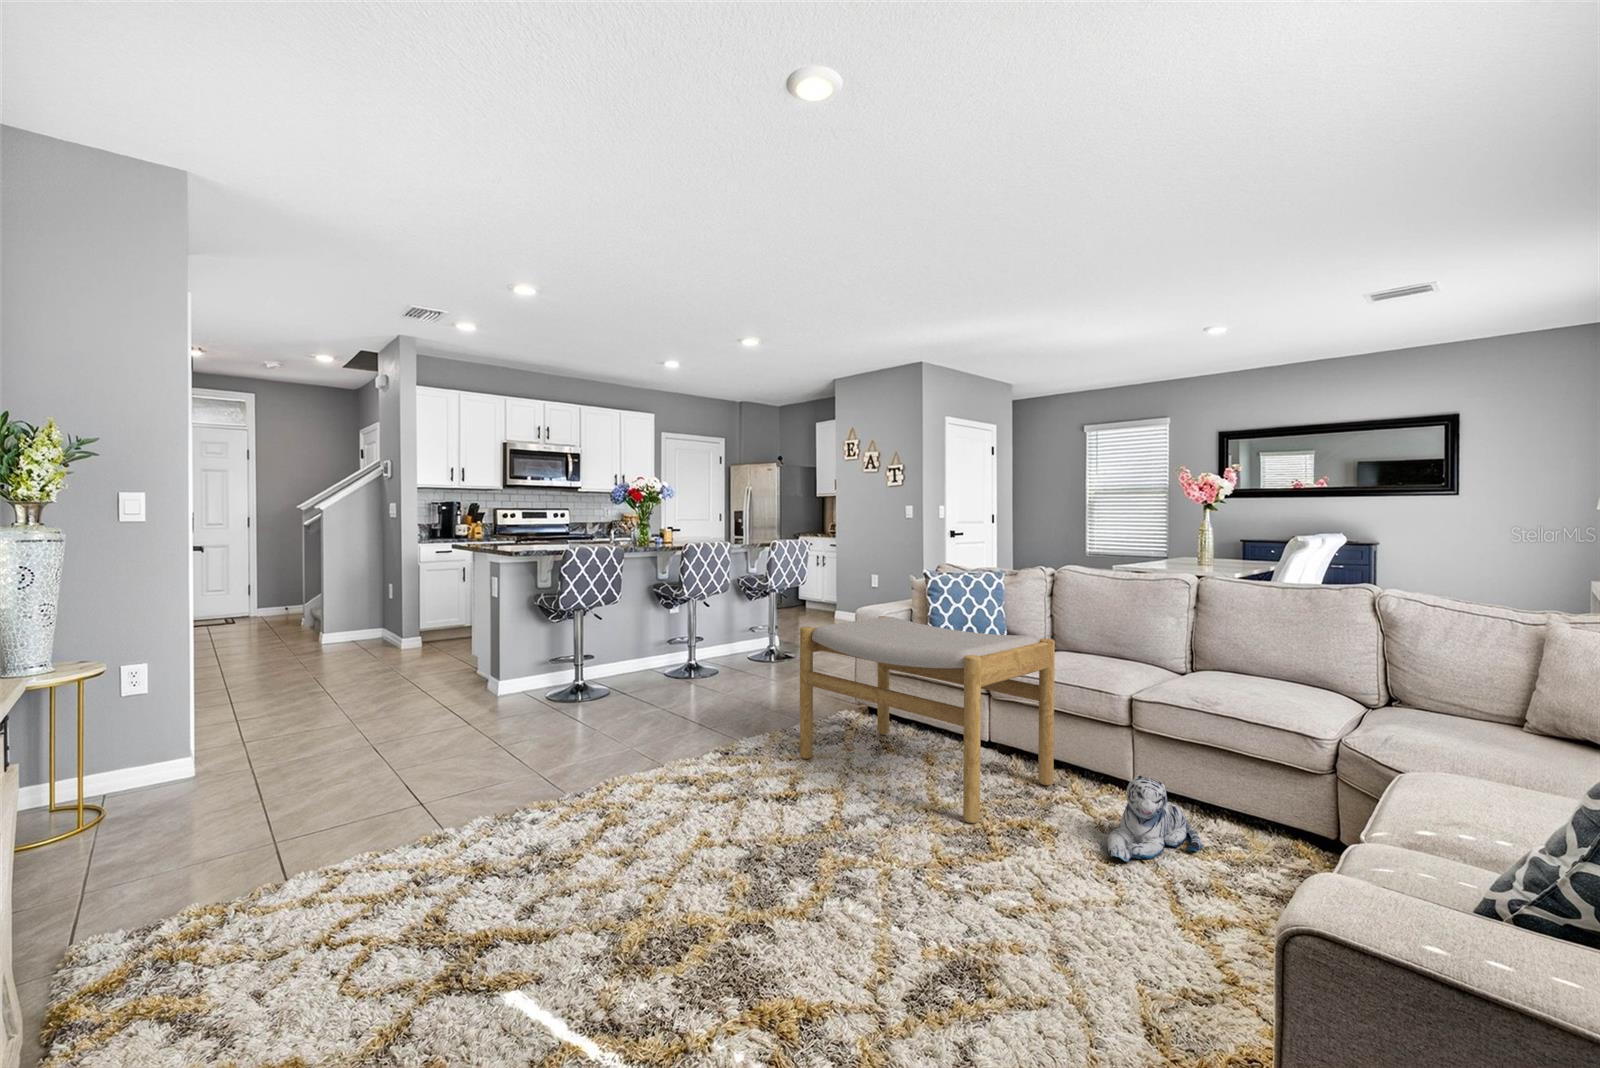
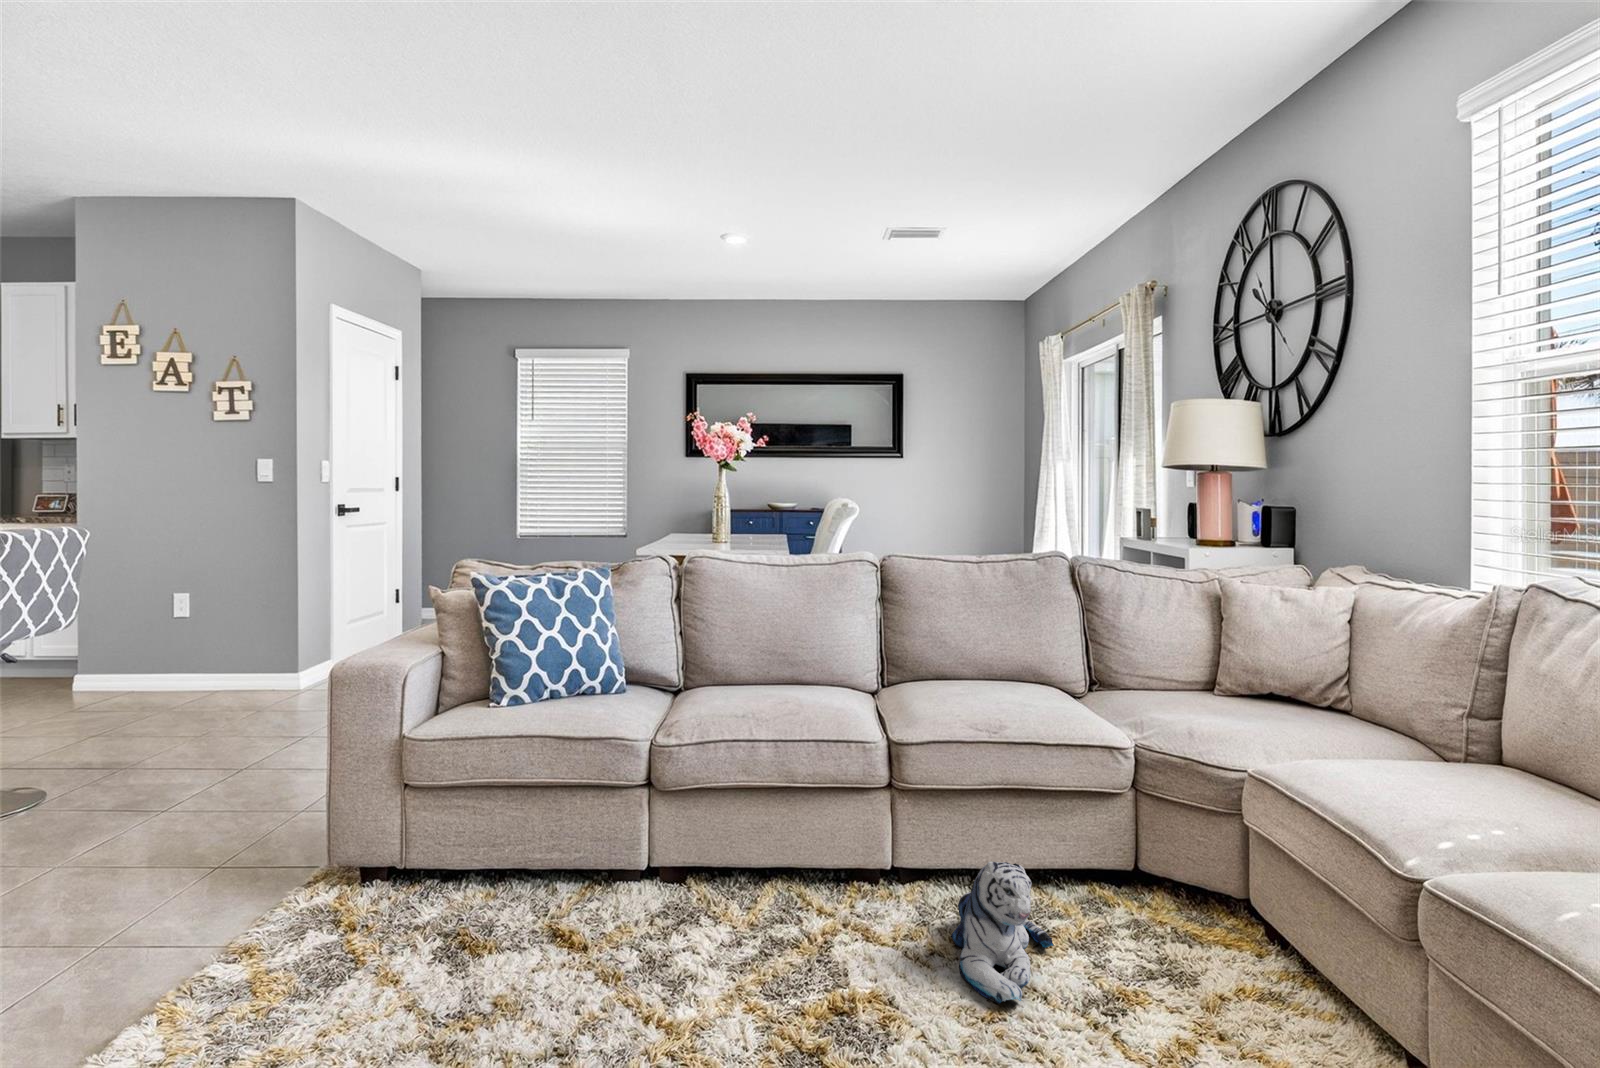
footstool: present [800,616,1055,823] -> none [305,673,796,1036]

